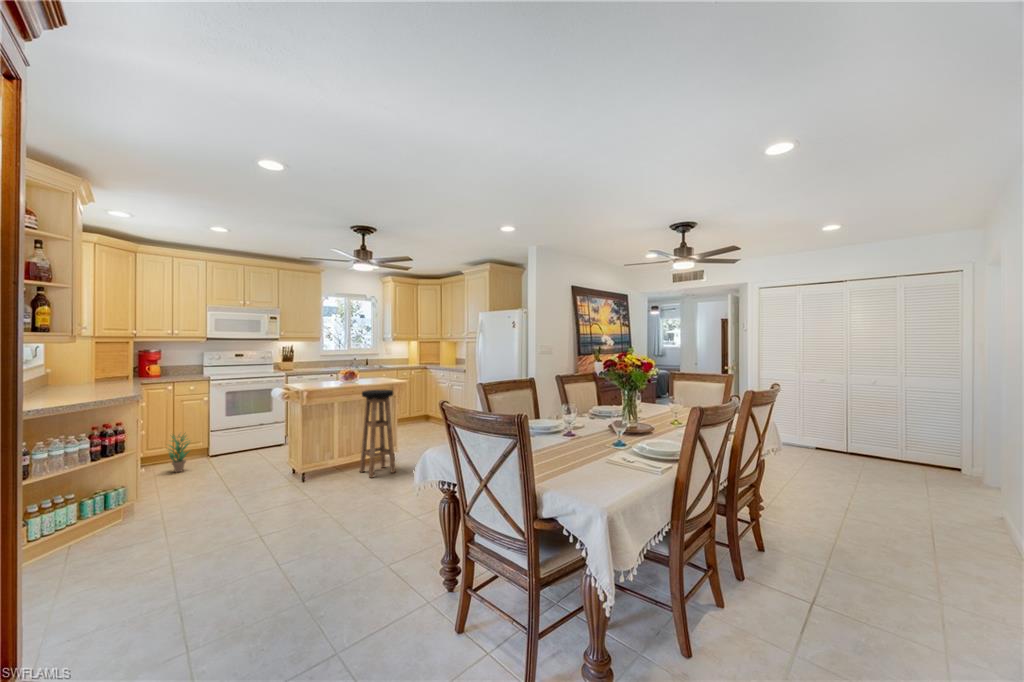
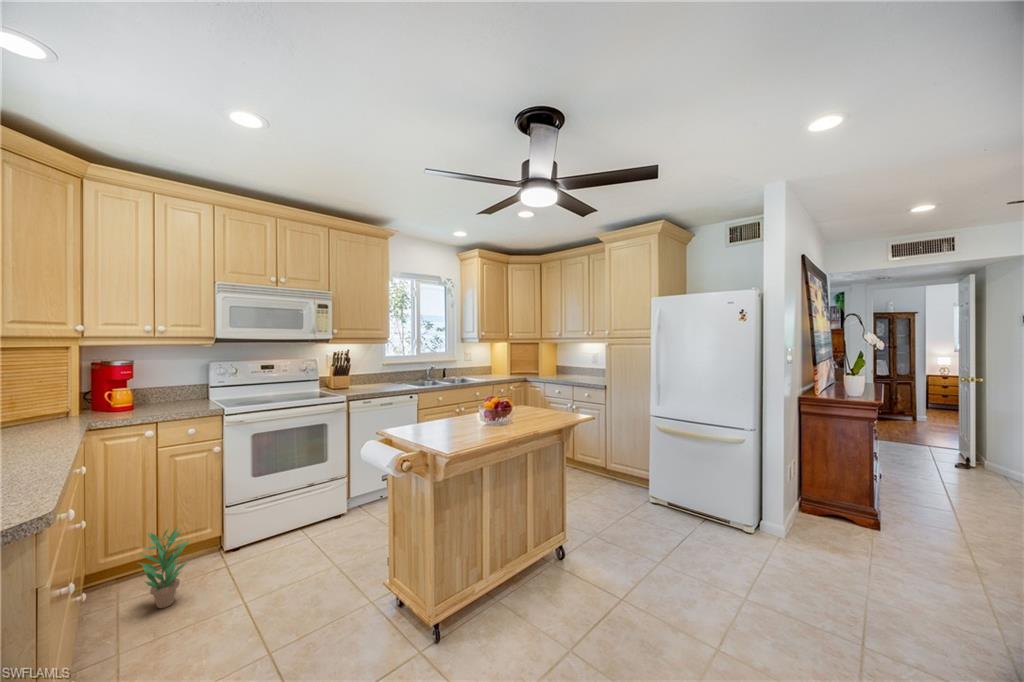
bar stool: present [360,390,395,478] -> none [526,431,598,621]

